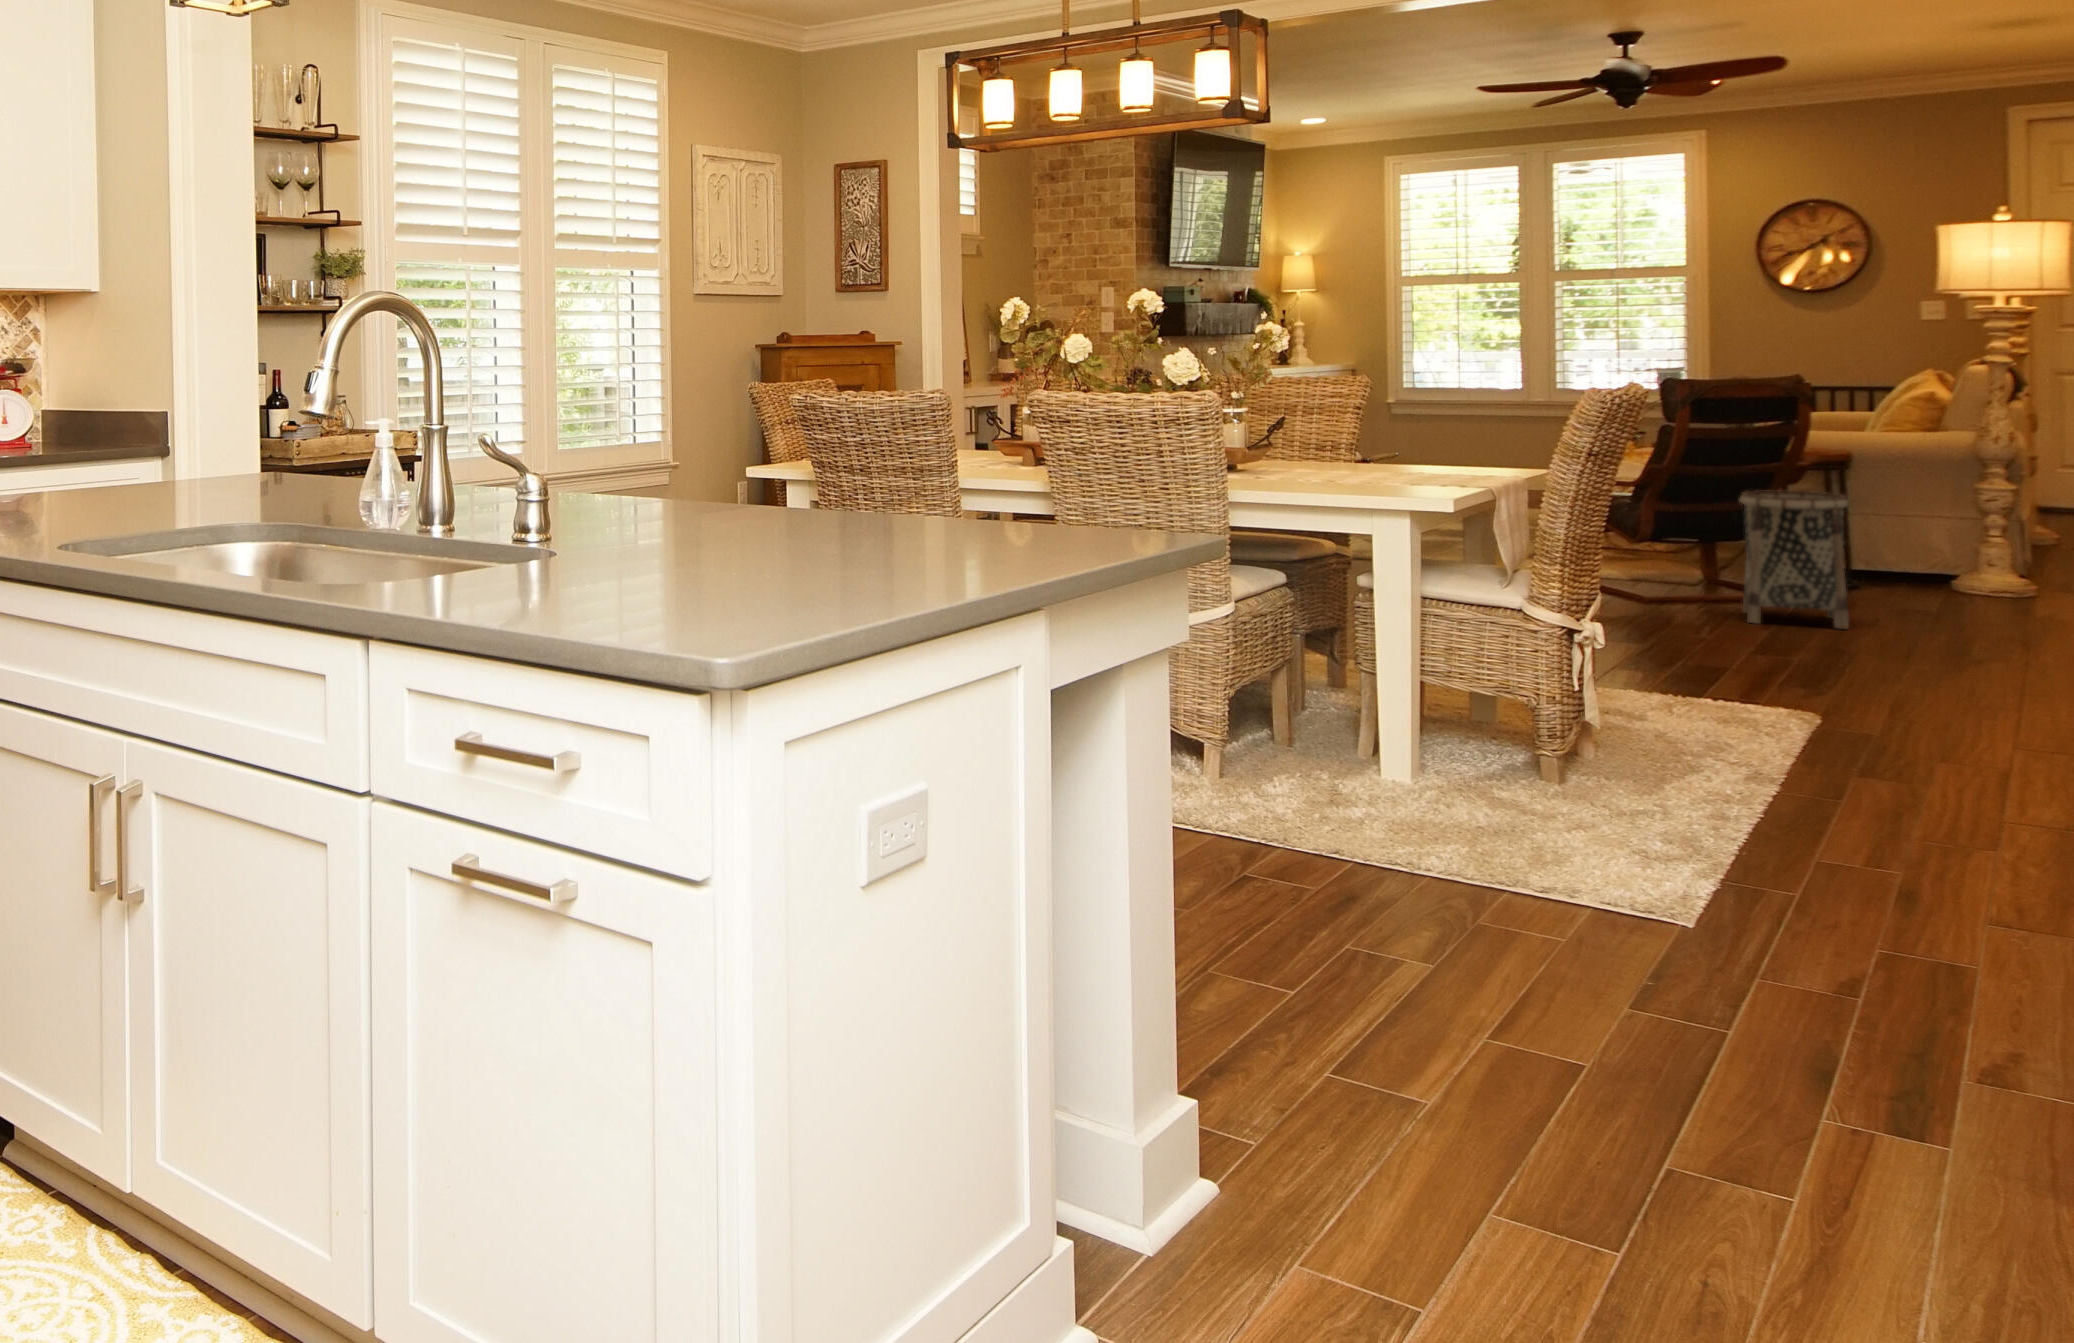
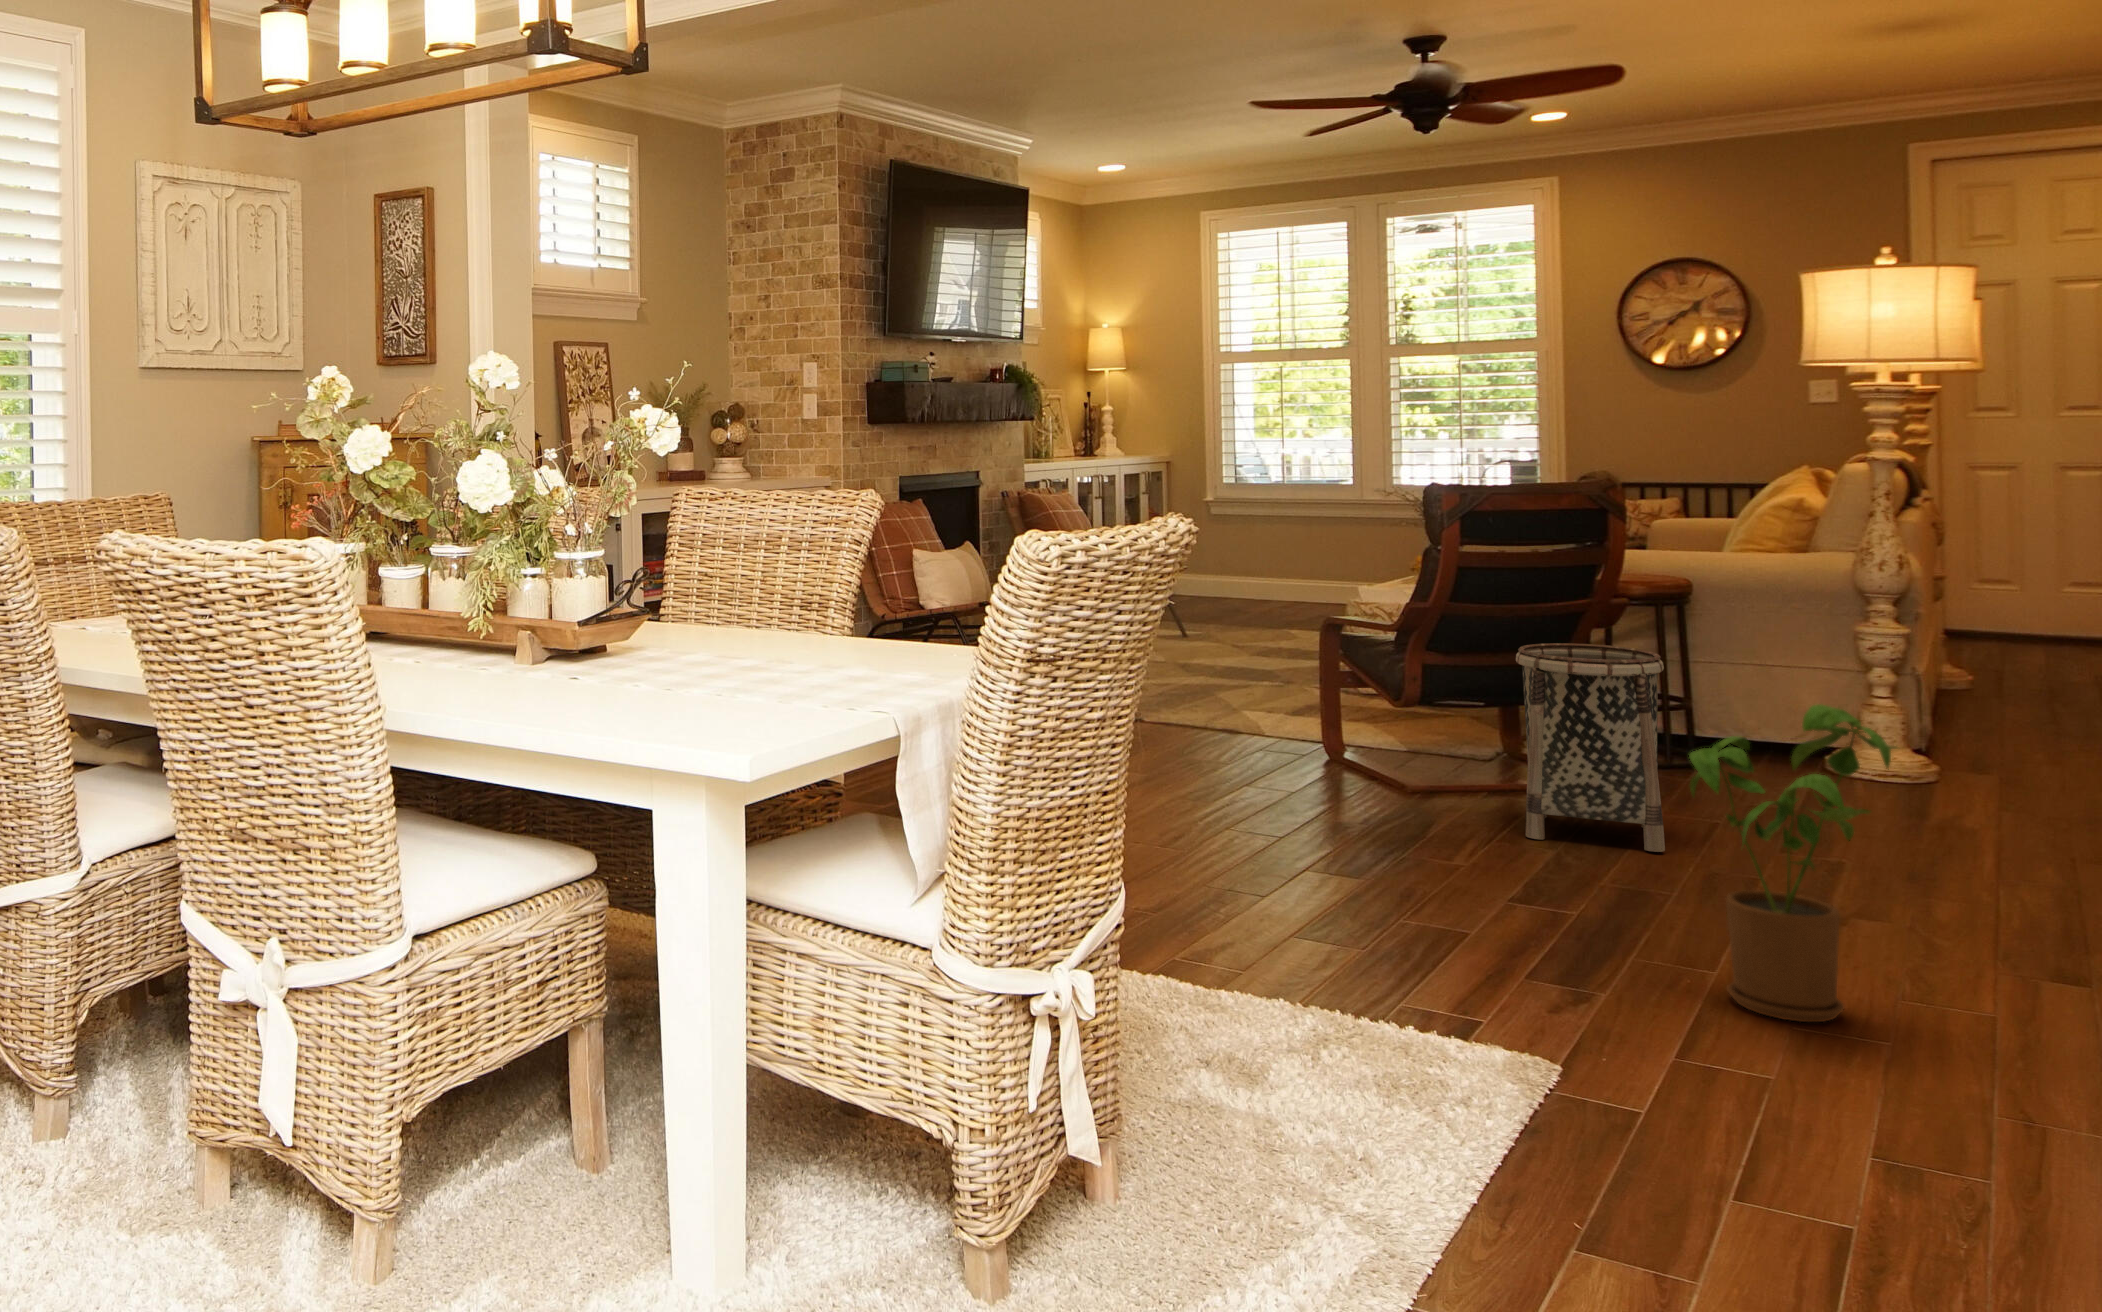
house plant: none [1891,505,2031,697] -> present [1689,704,1897,1022]

